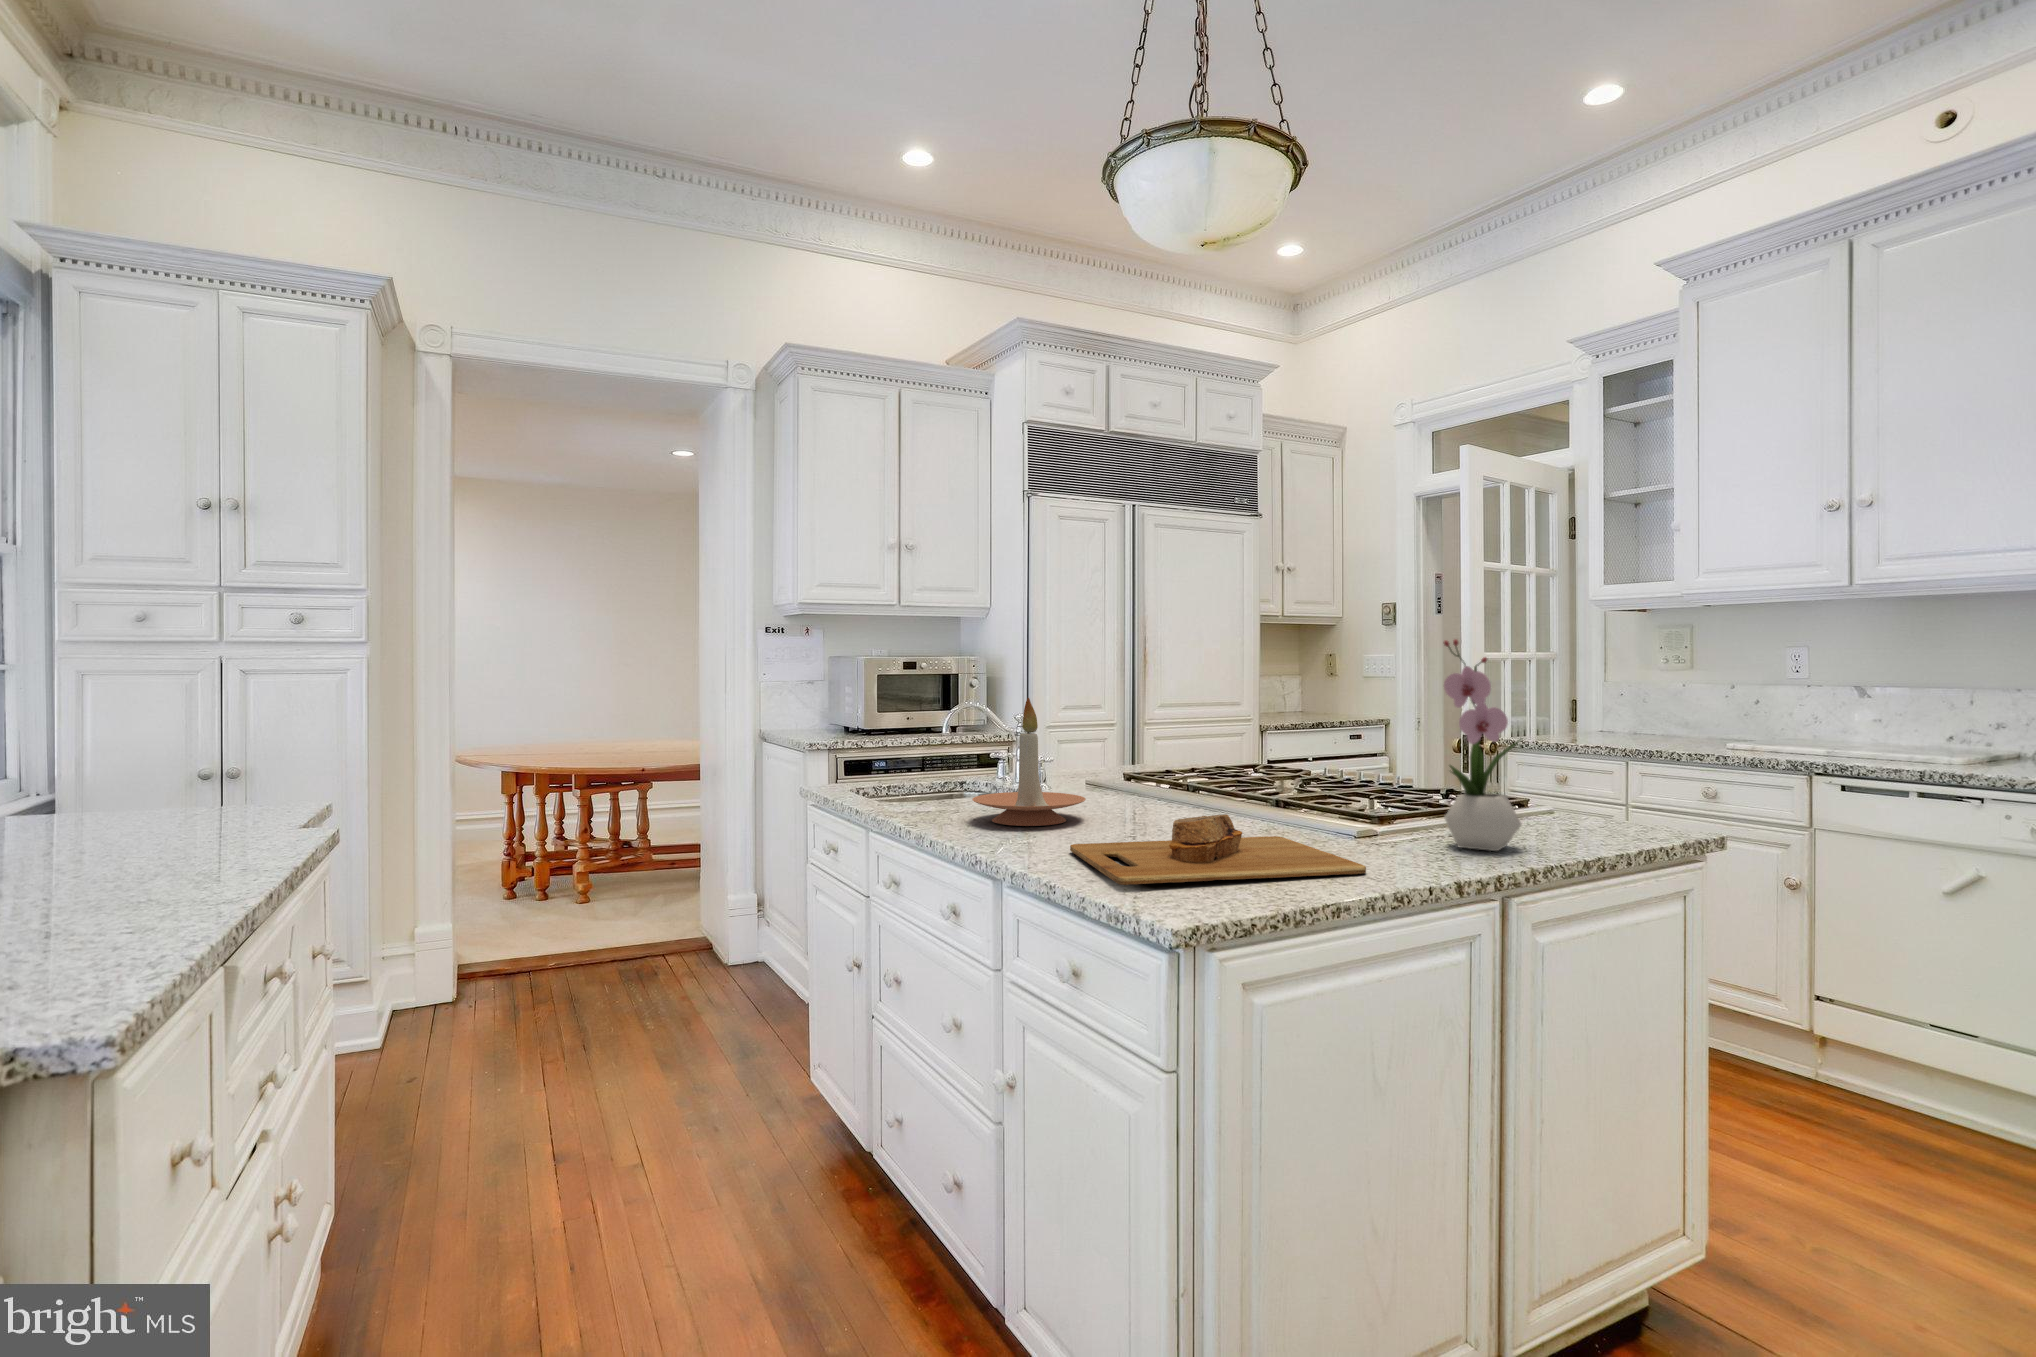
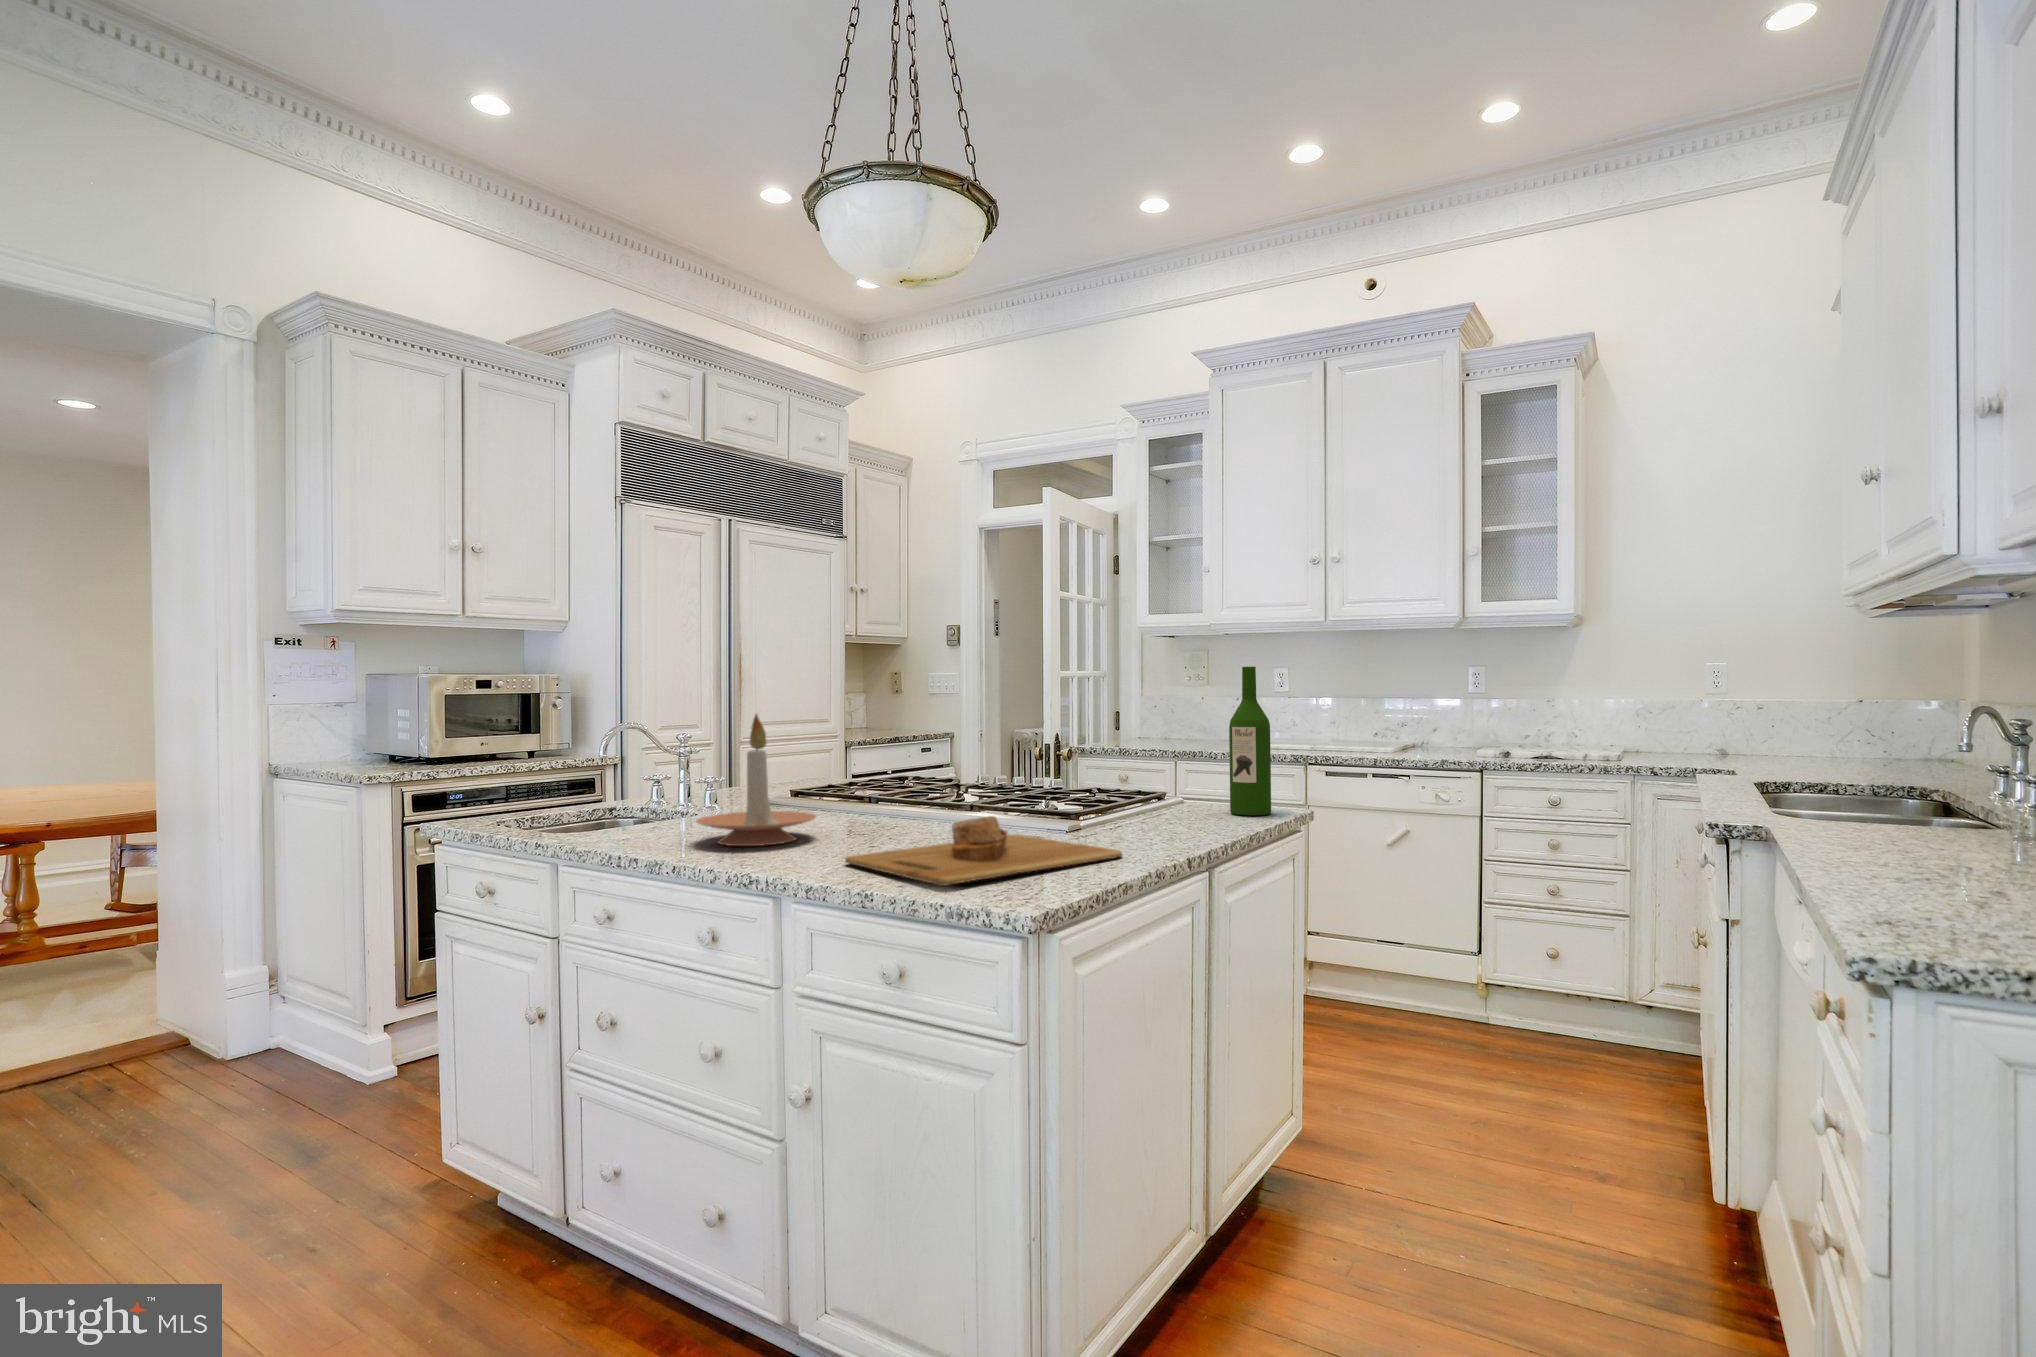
flower arrangement: present [1444,639,1521,851] -> none [1148,656,1209,832]
wine bottle: none [1582,650,1640,838] -> present [1229,667,1271,815]

